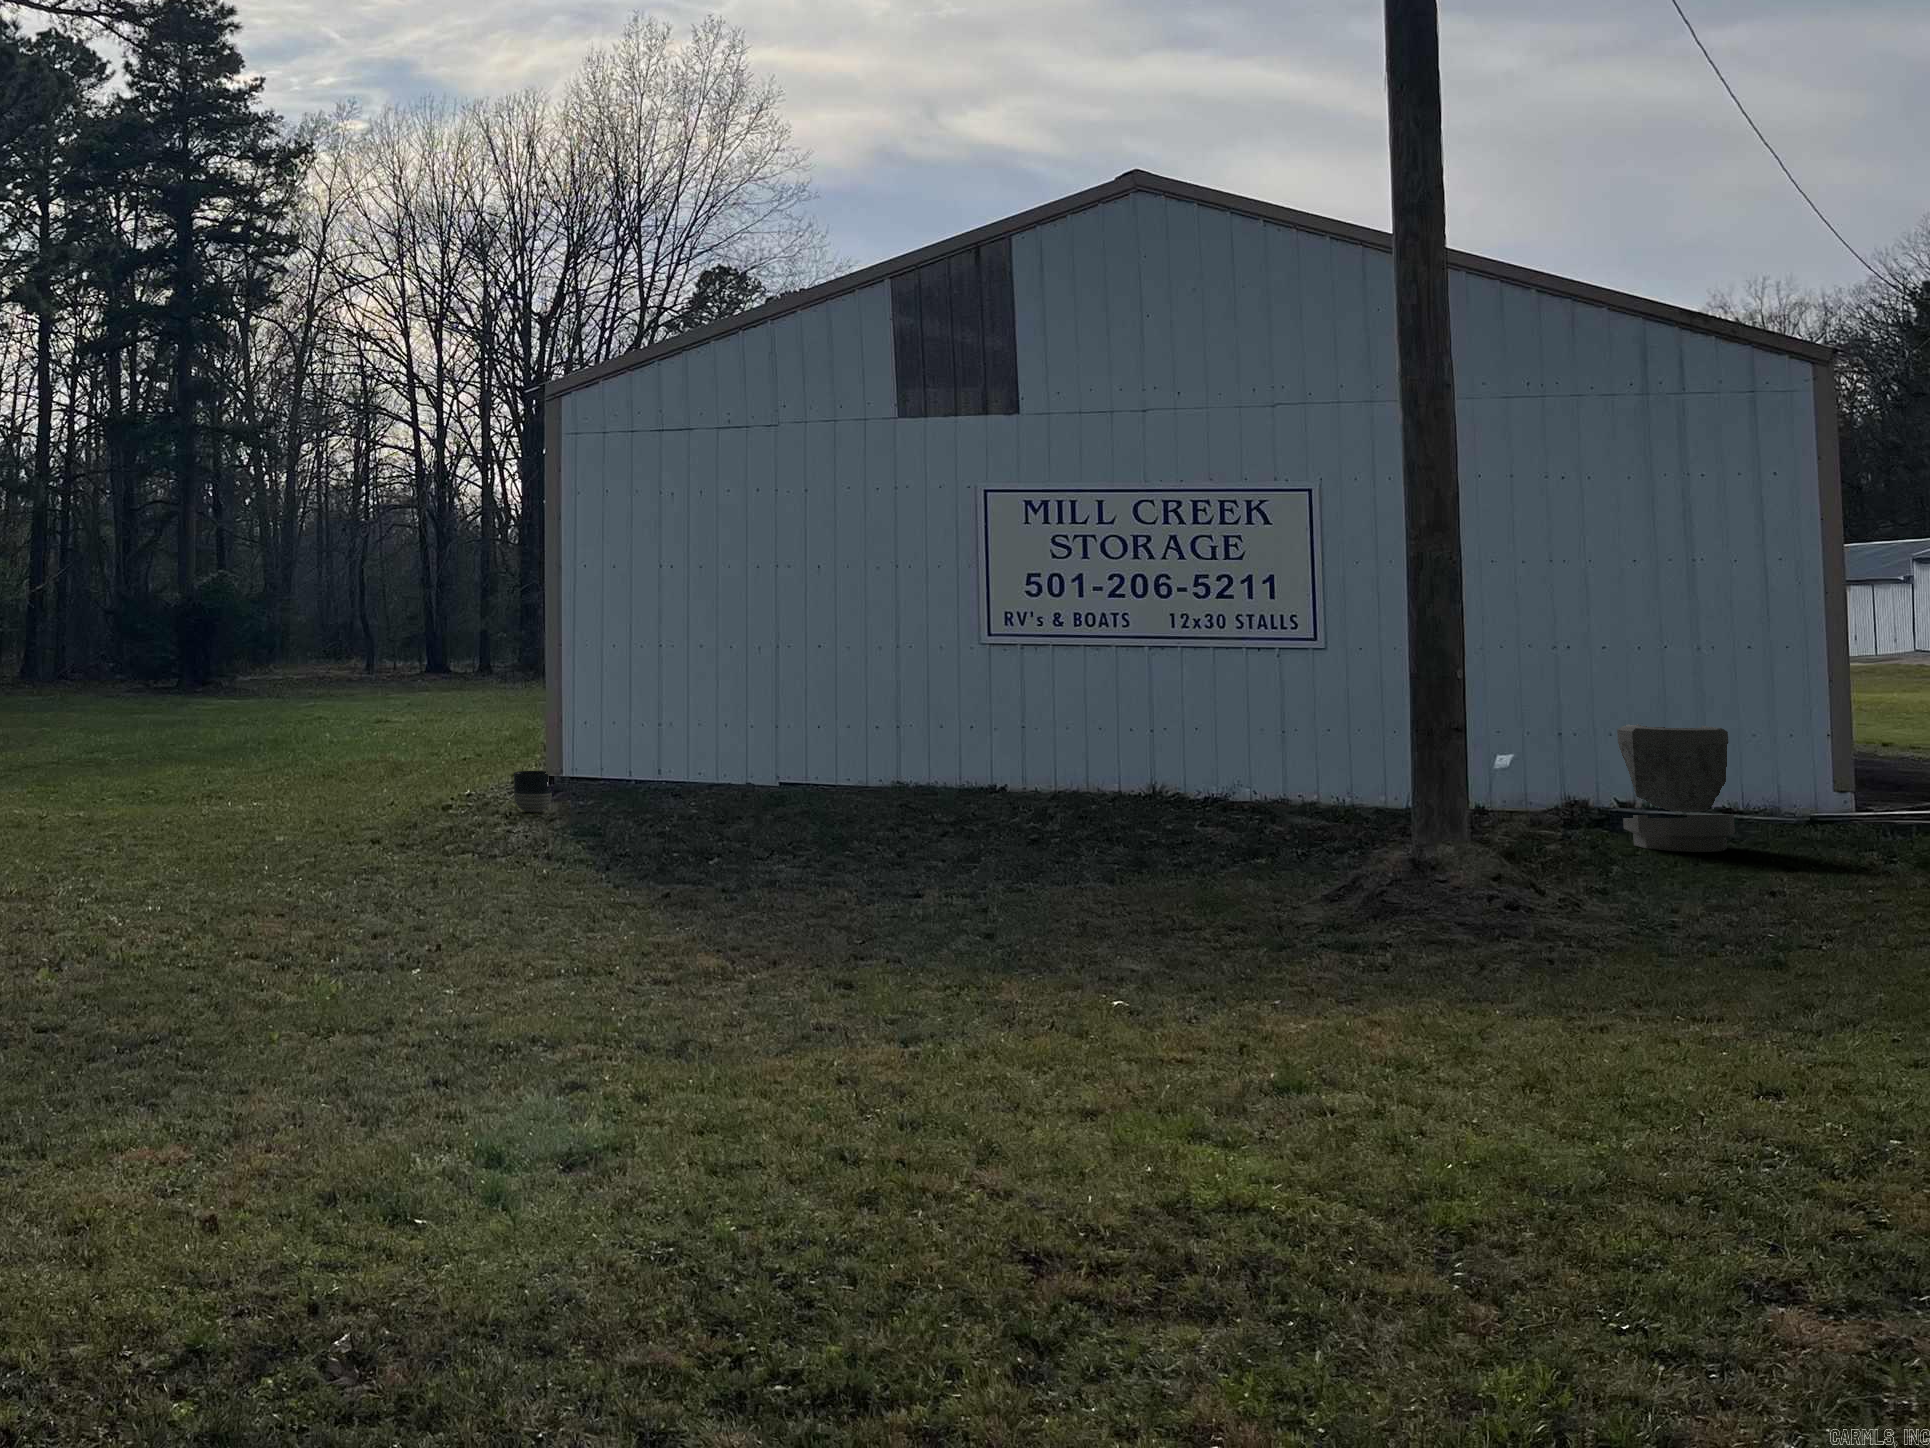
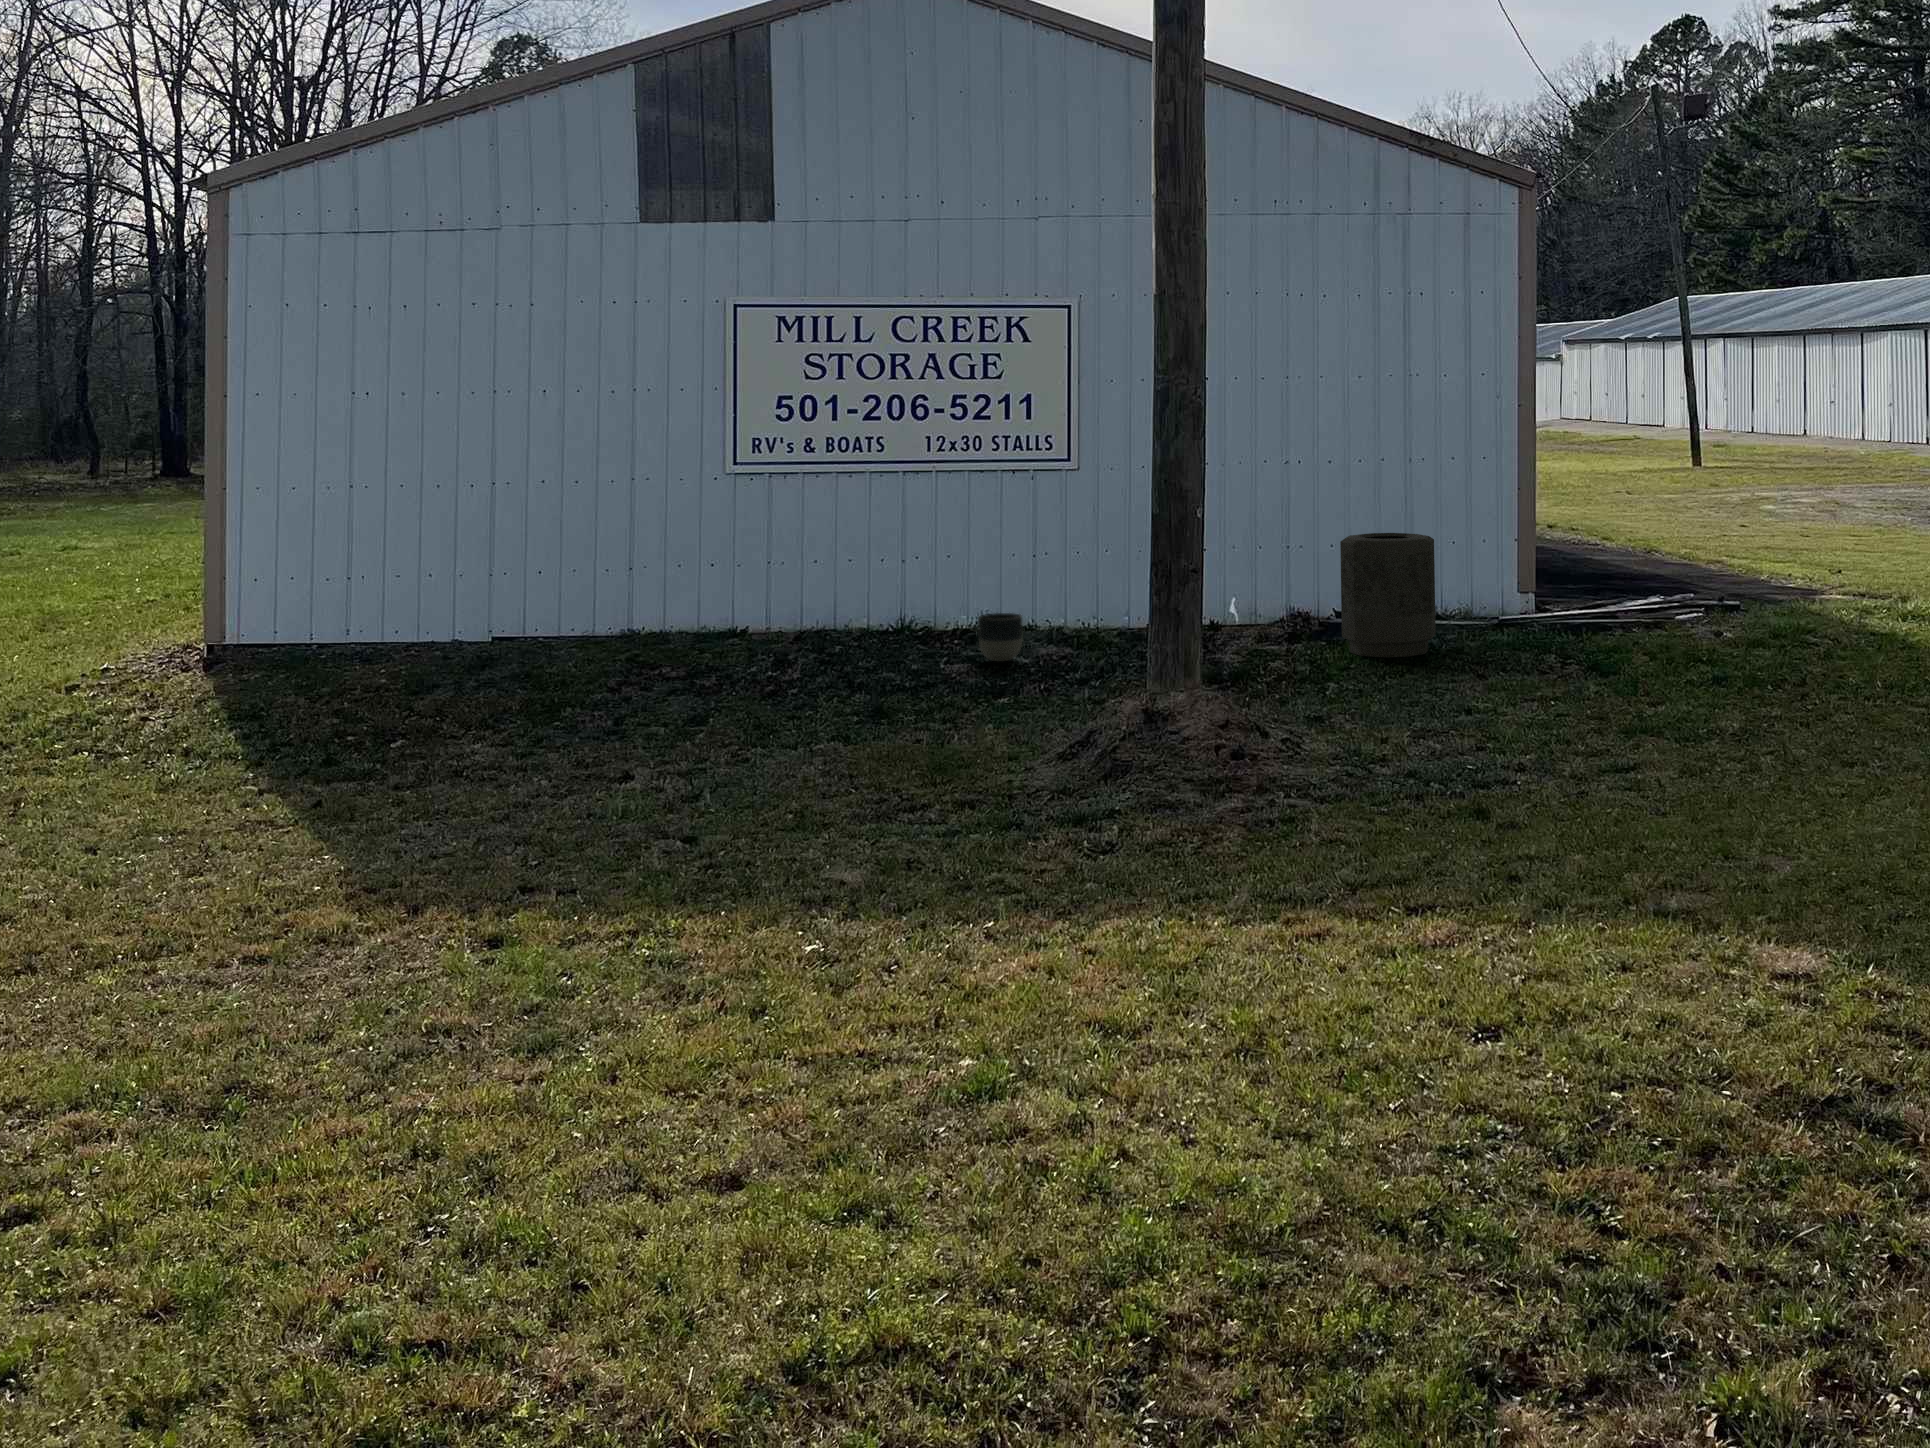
planter: present [514,771,552,812] -> present [978,613,1022,661]

